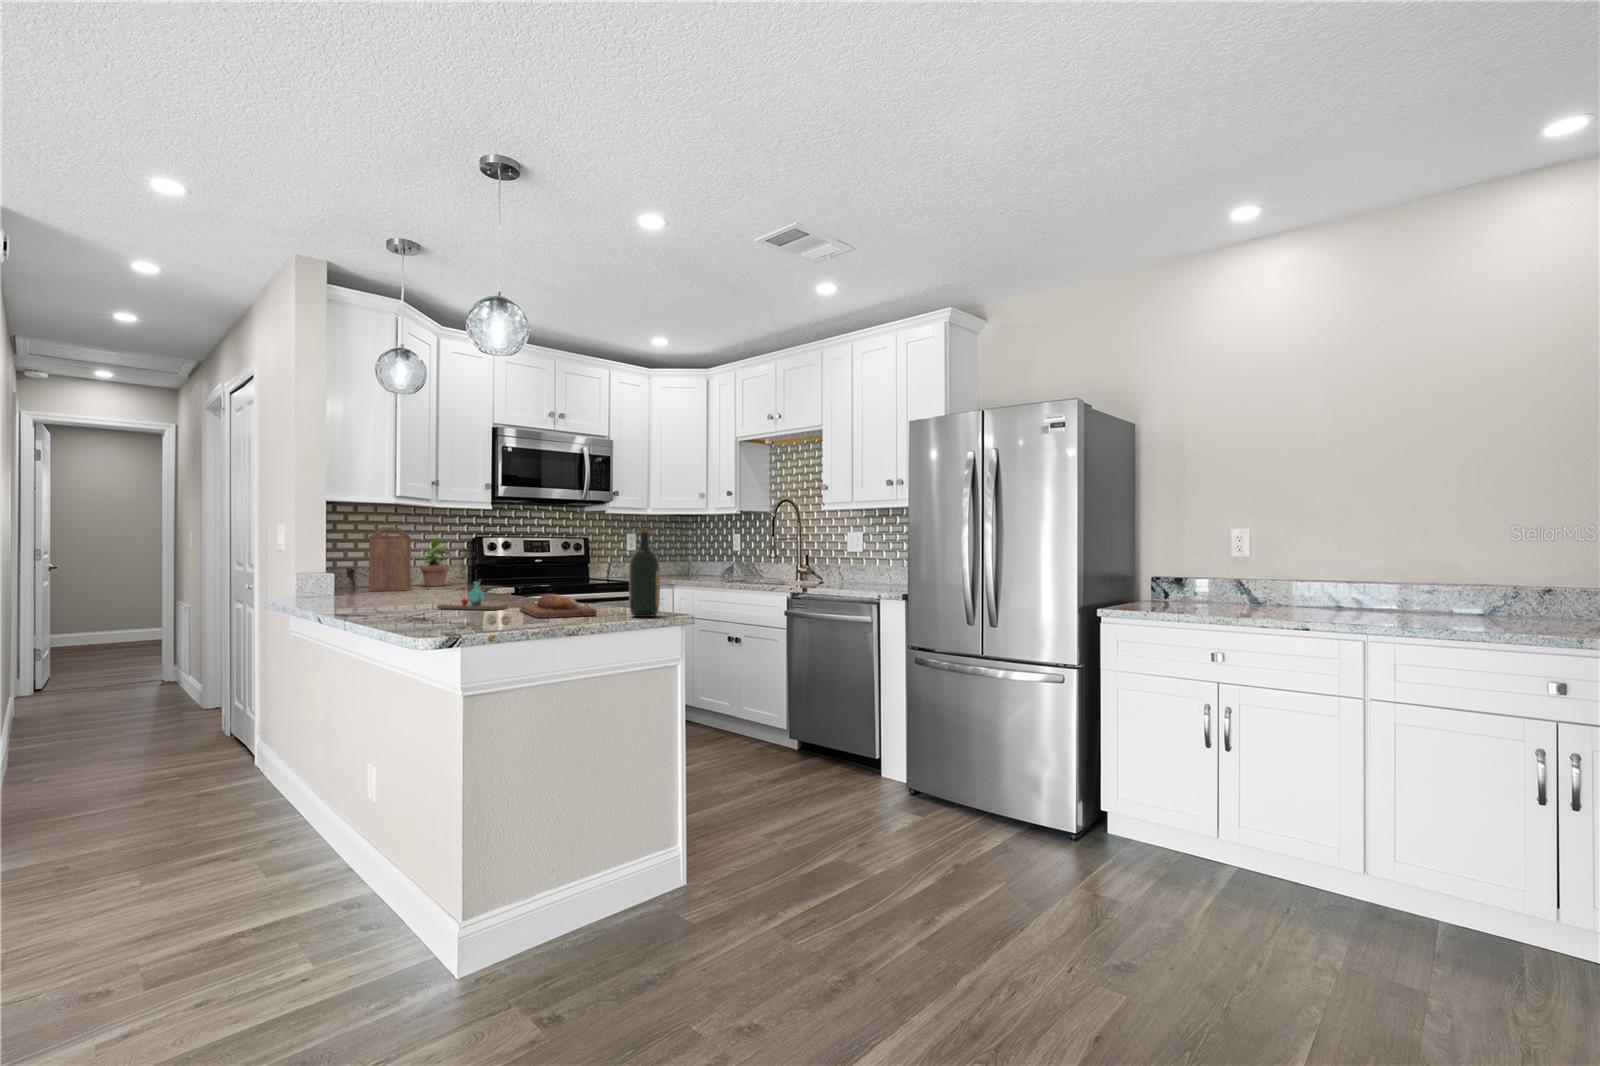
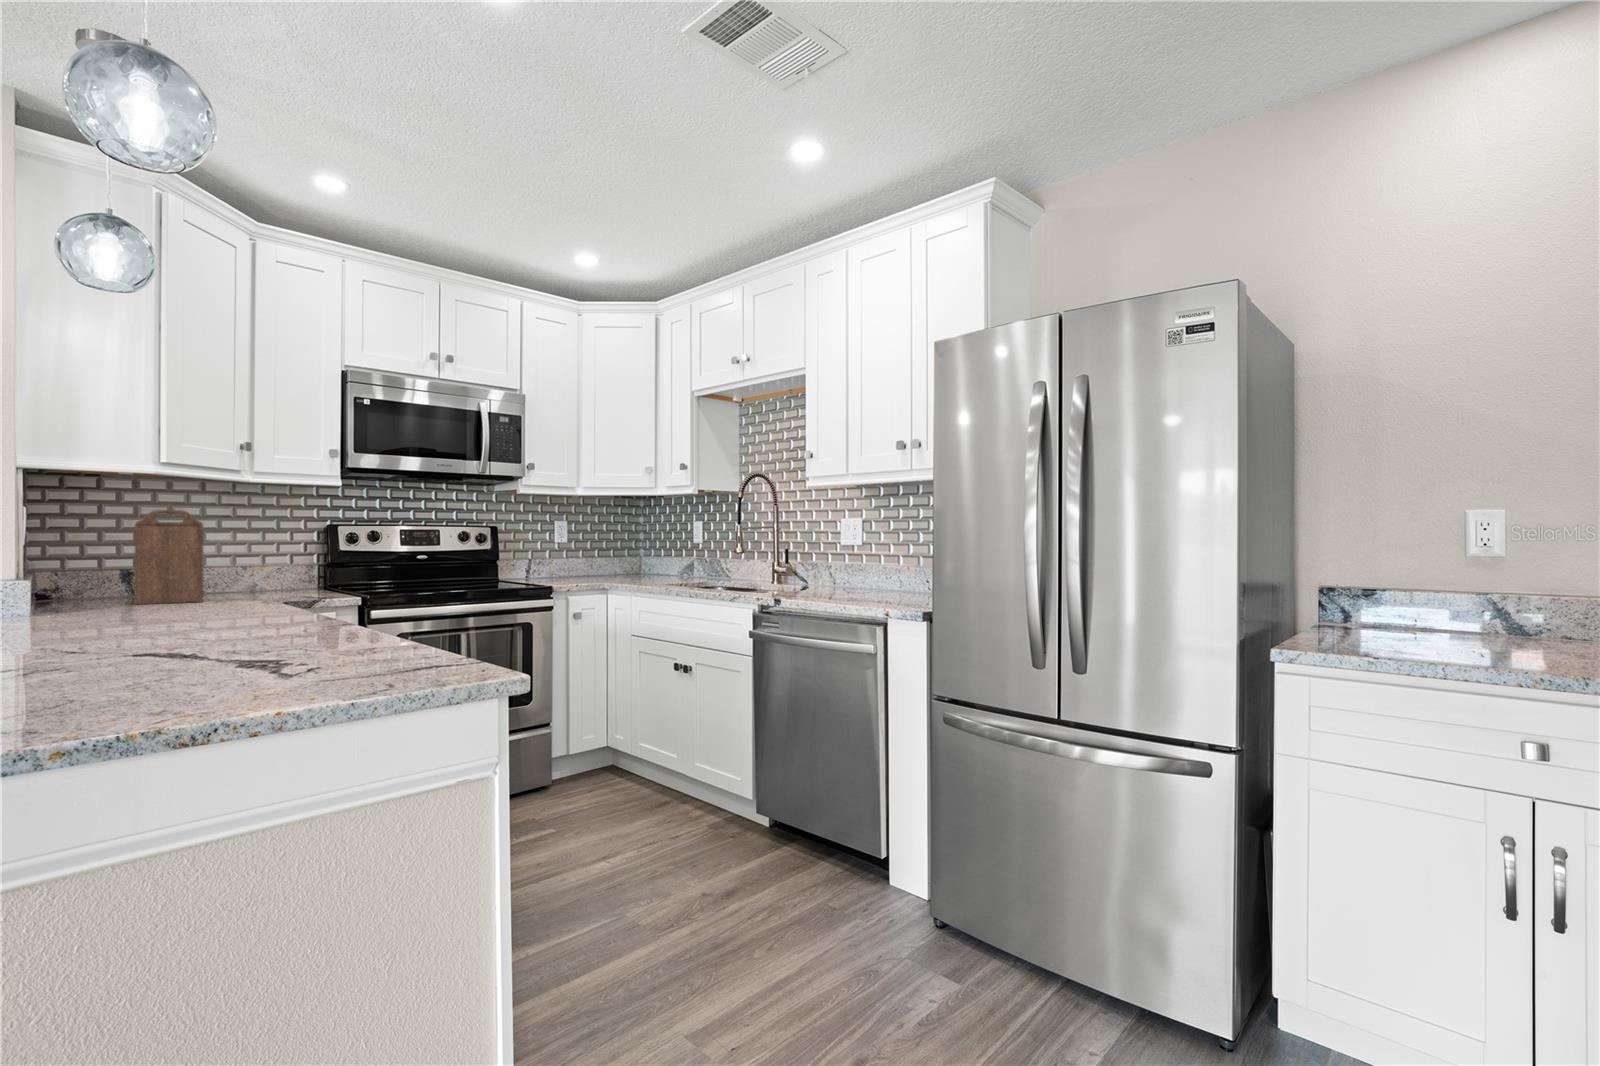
wine bottle: present [629,528,660,617] -> none [390,505,456,684]
potted plant: present [411,538,451,586] -> none [226,525,294,594]
vase: present [437,582,508,610] -> none [90,603,224,656]
bread loaf: present [520,594,597,618] -> none [193,630,338,688]

